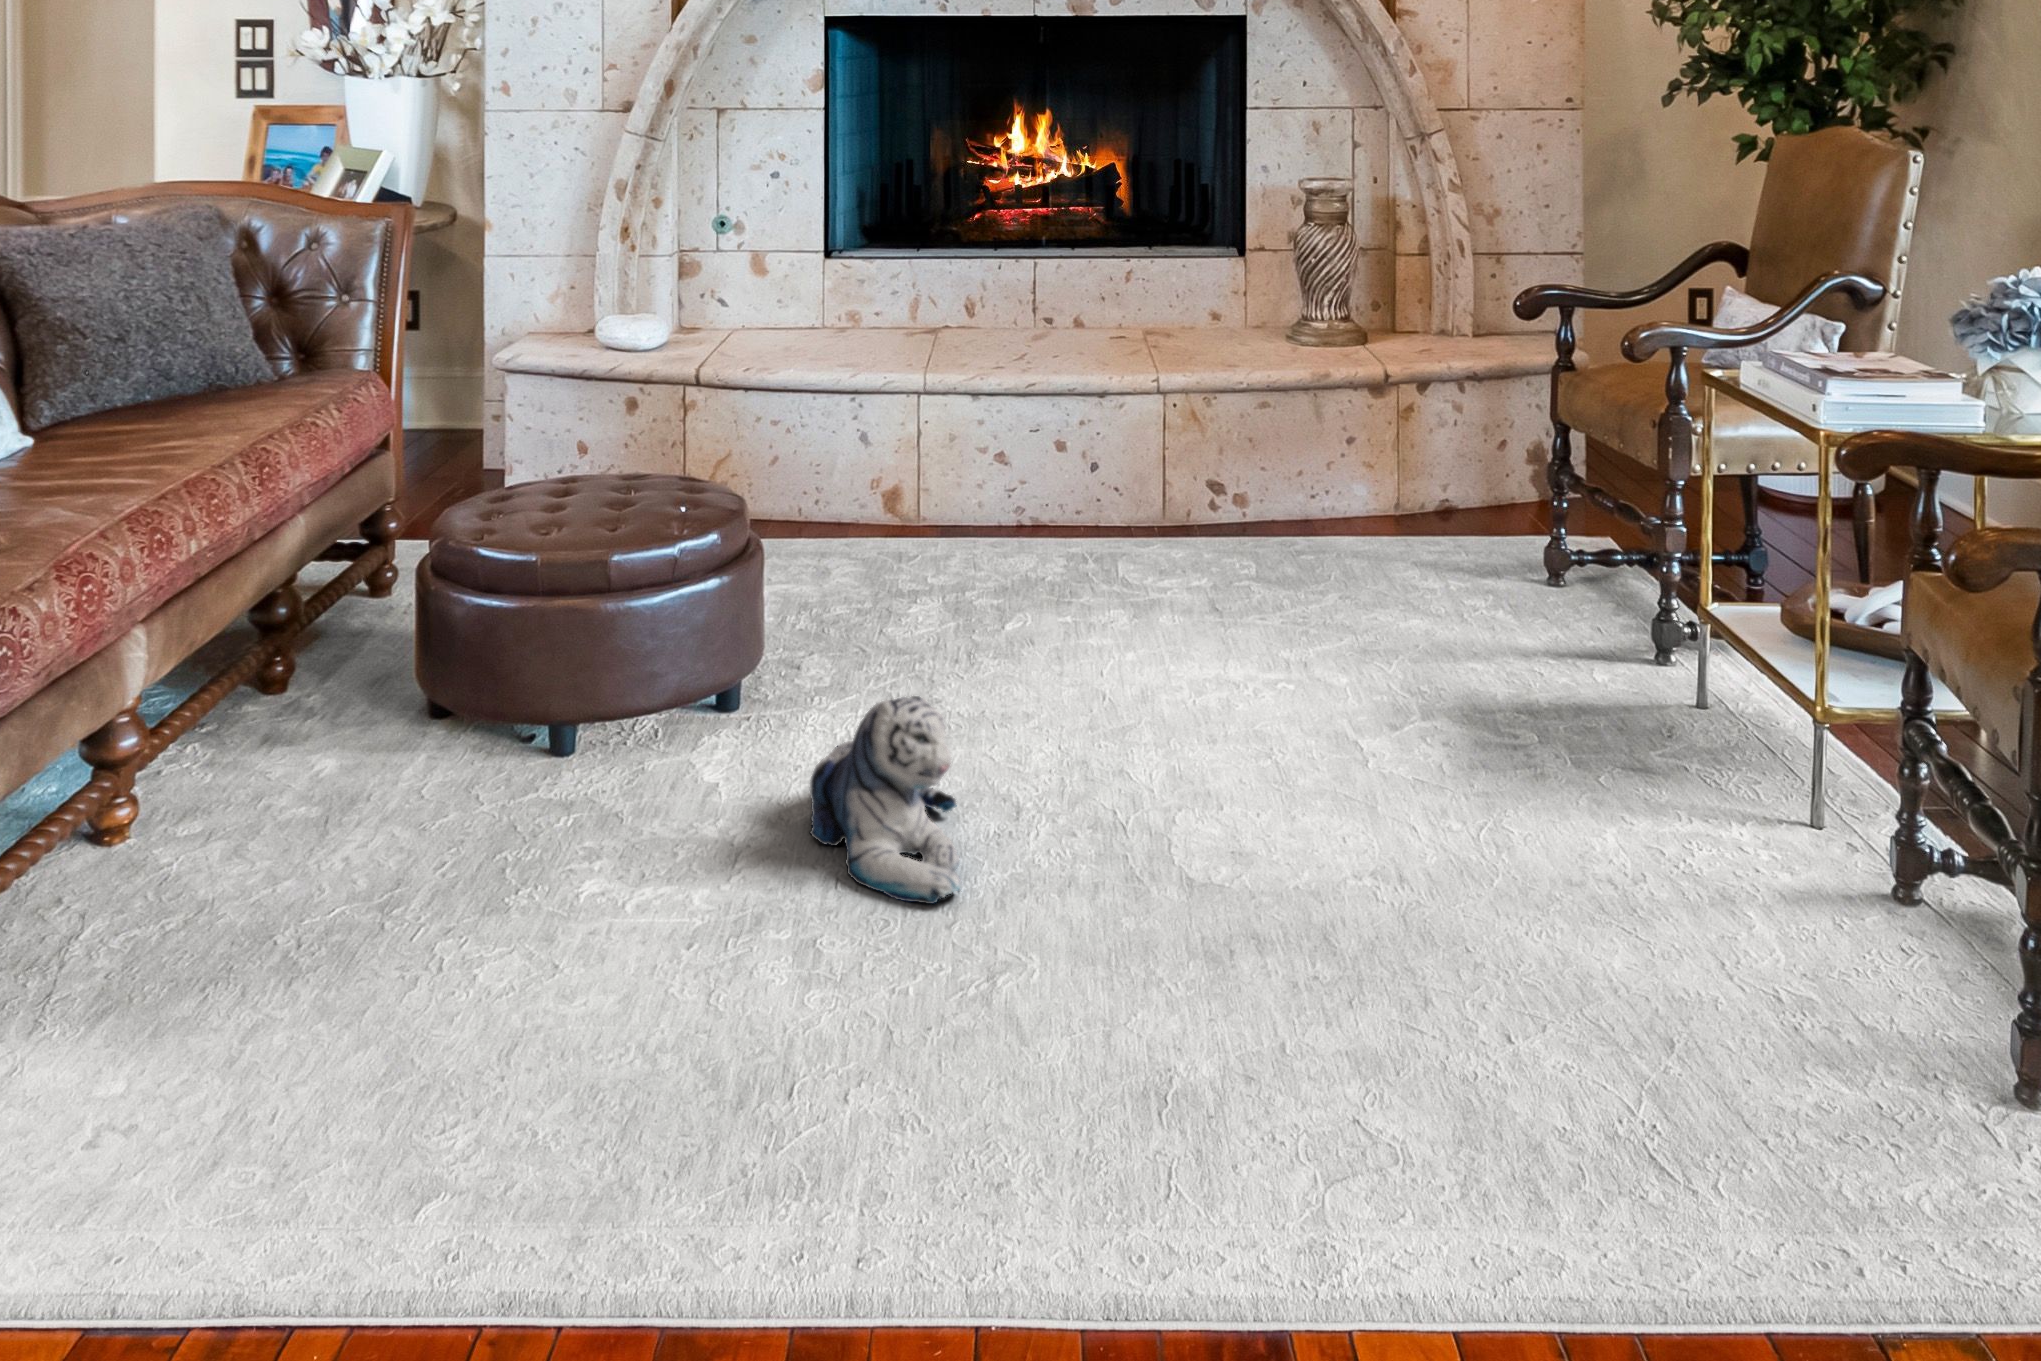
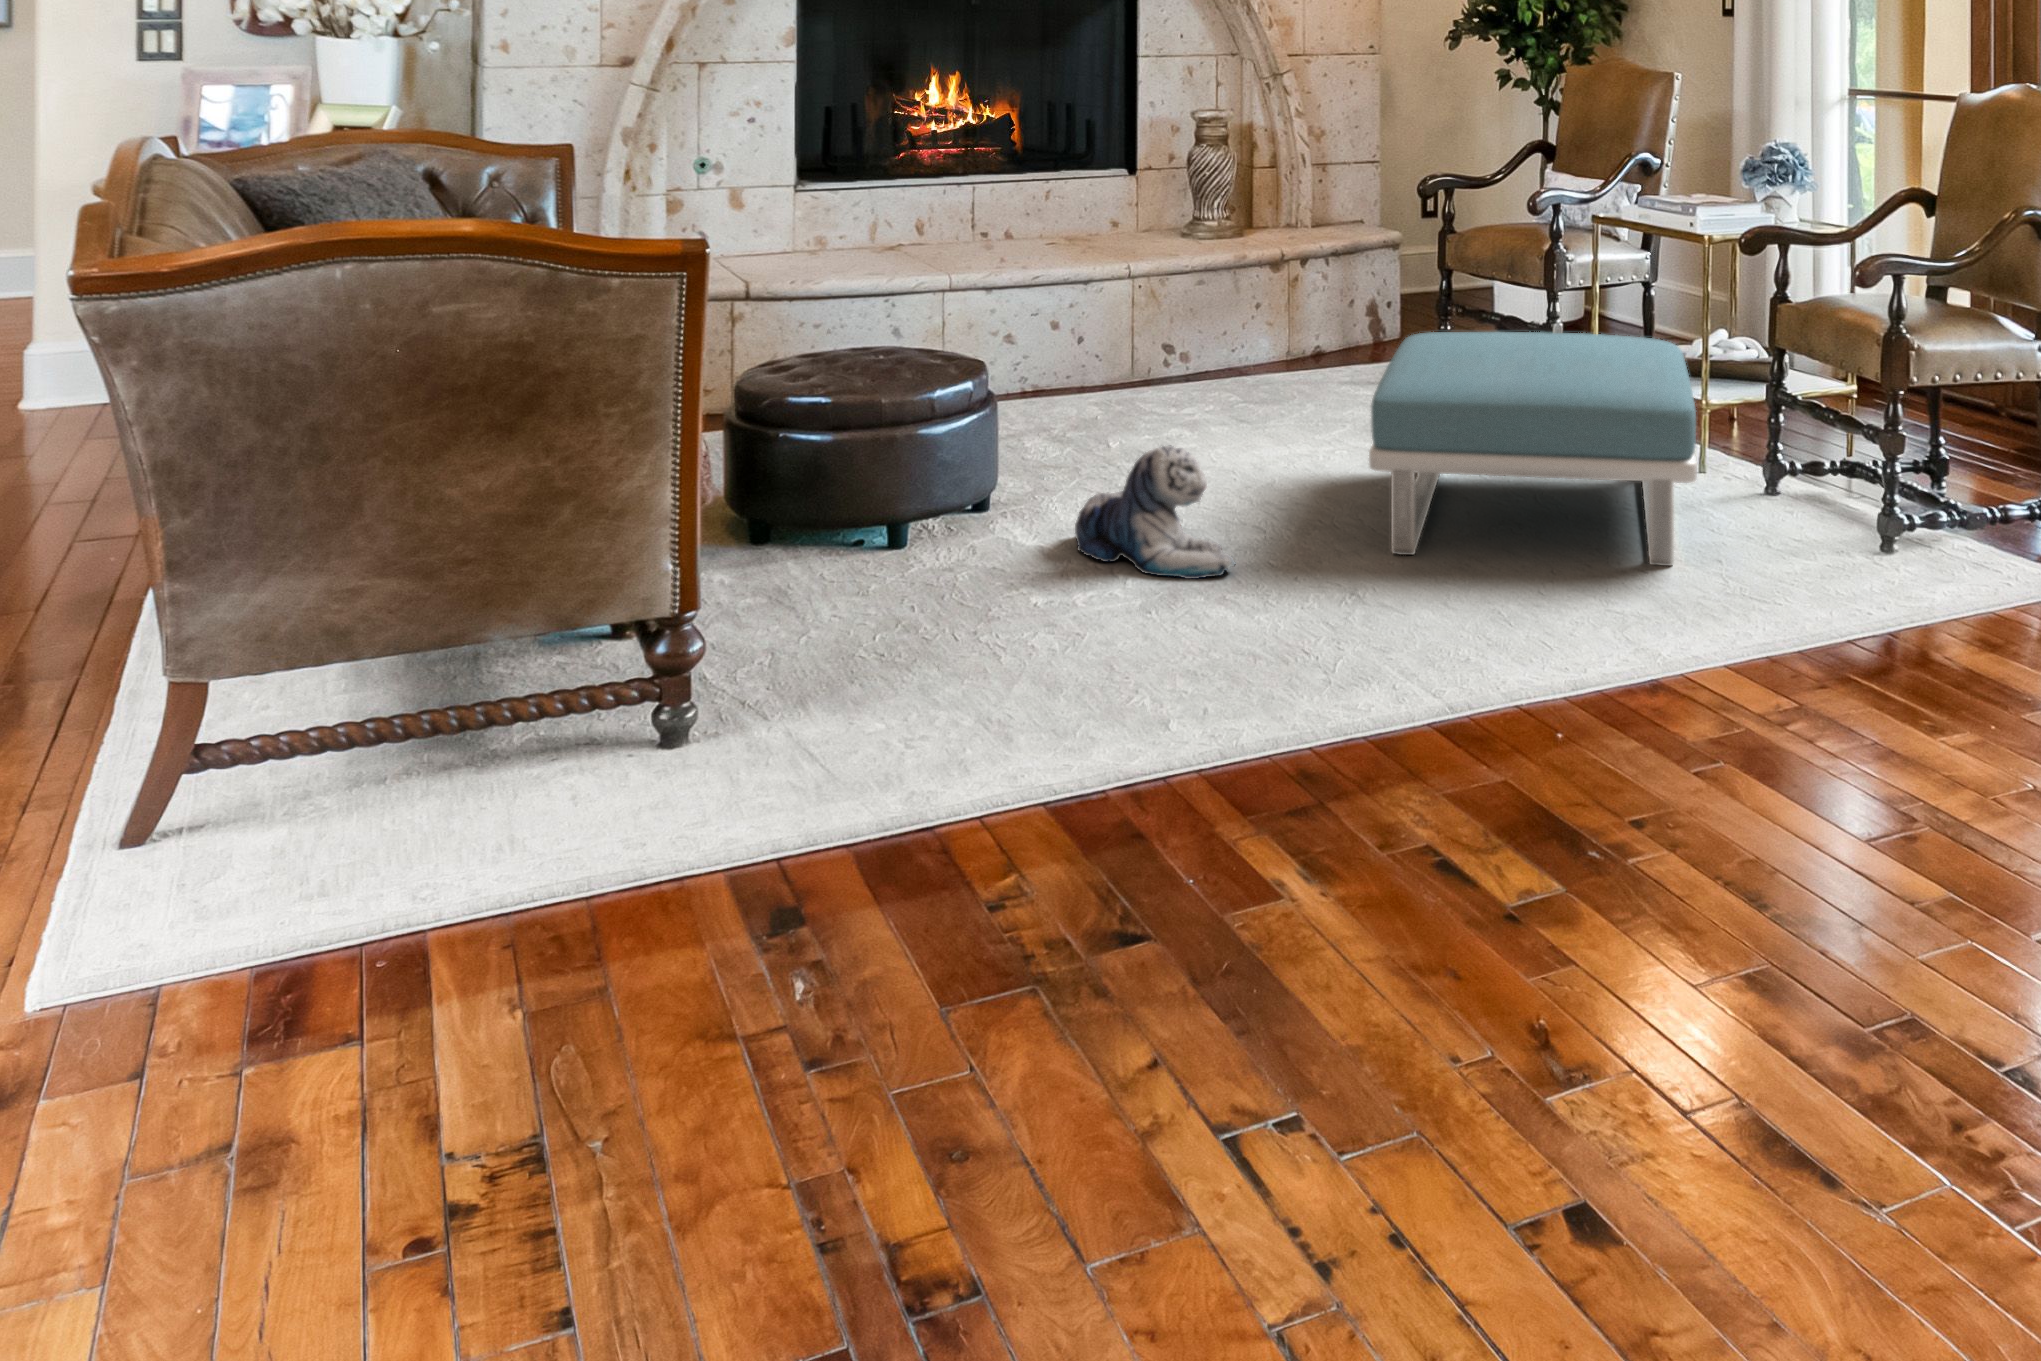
footstool: none [1169,560,1770,1044] -> present [1369,332,1697,566]

